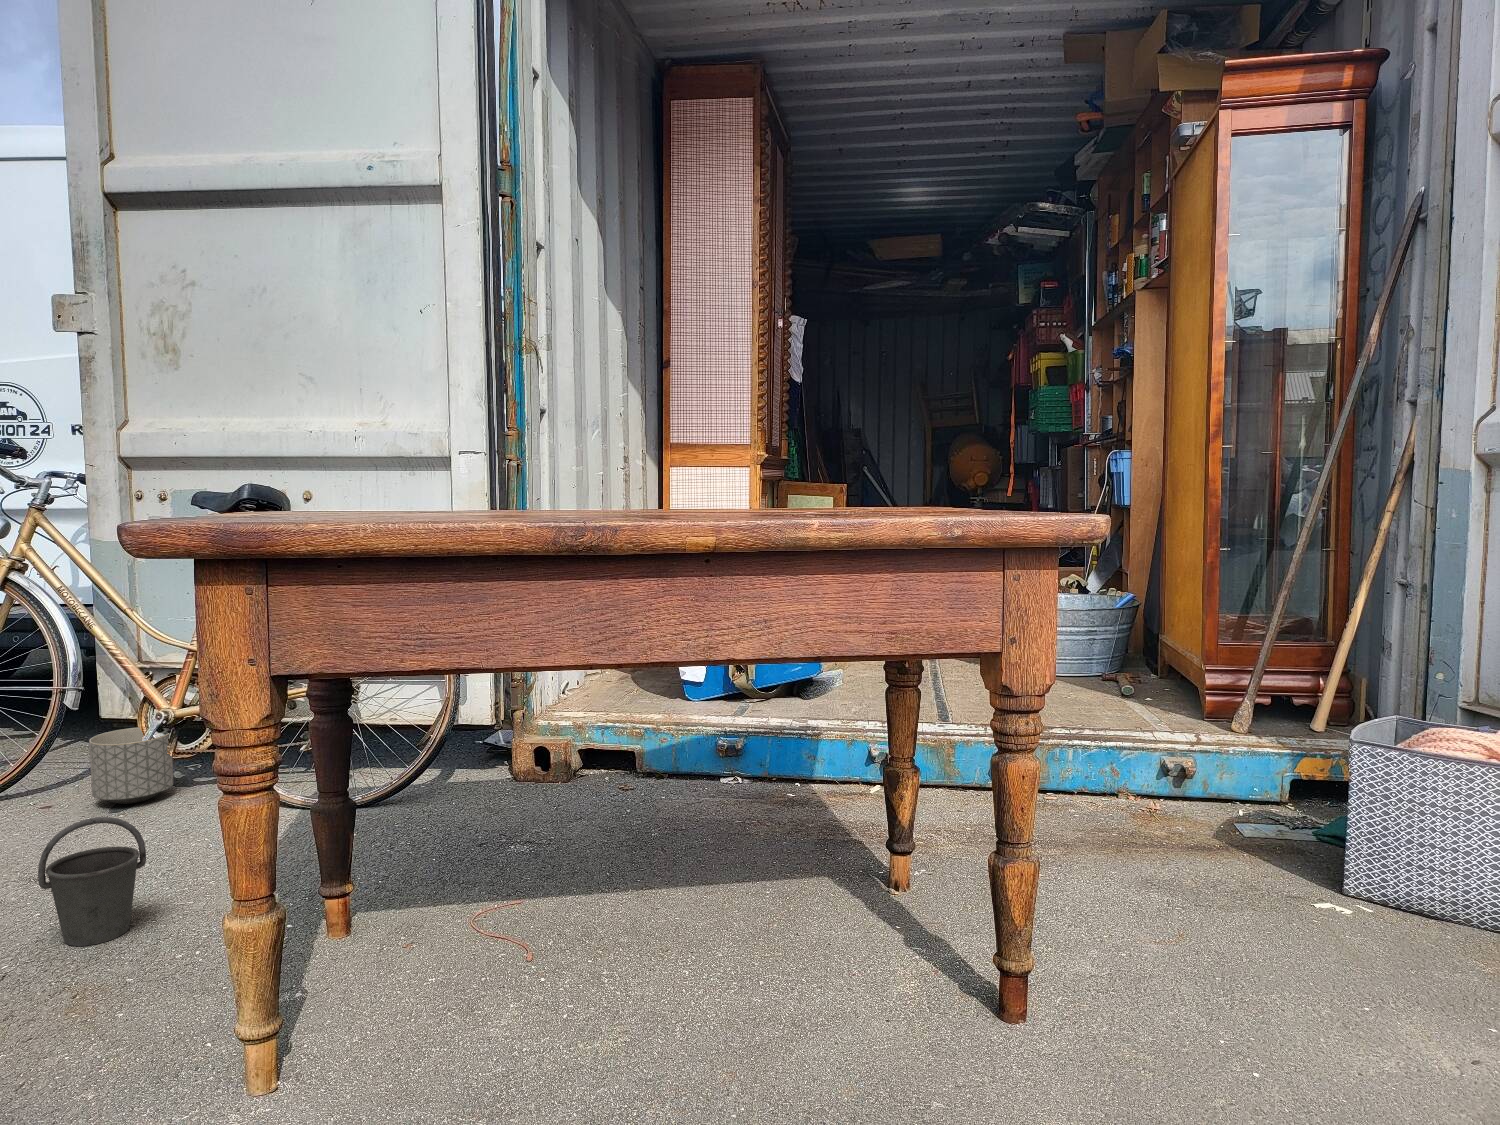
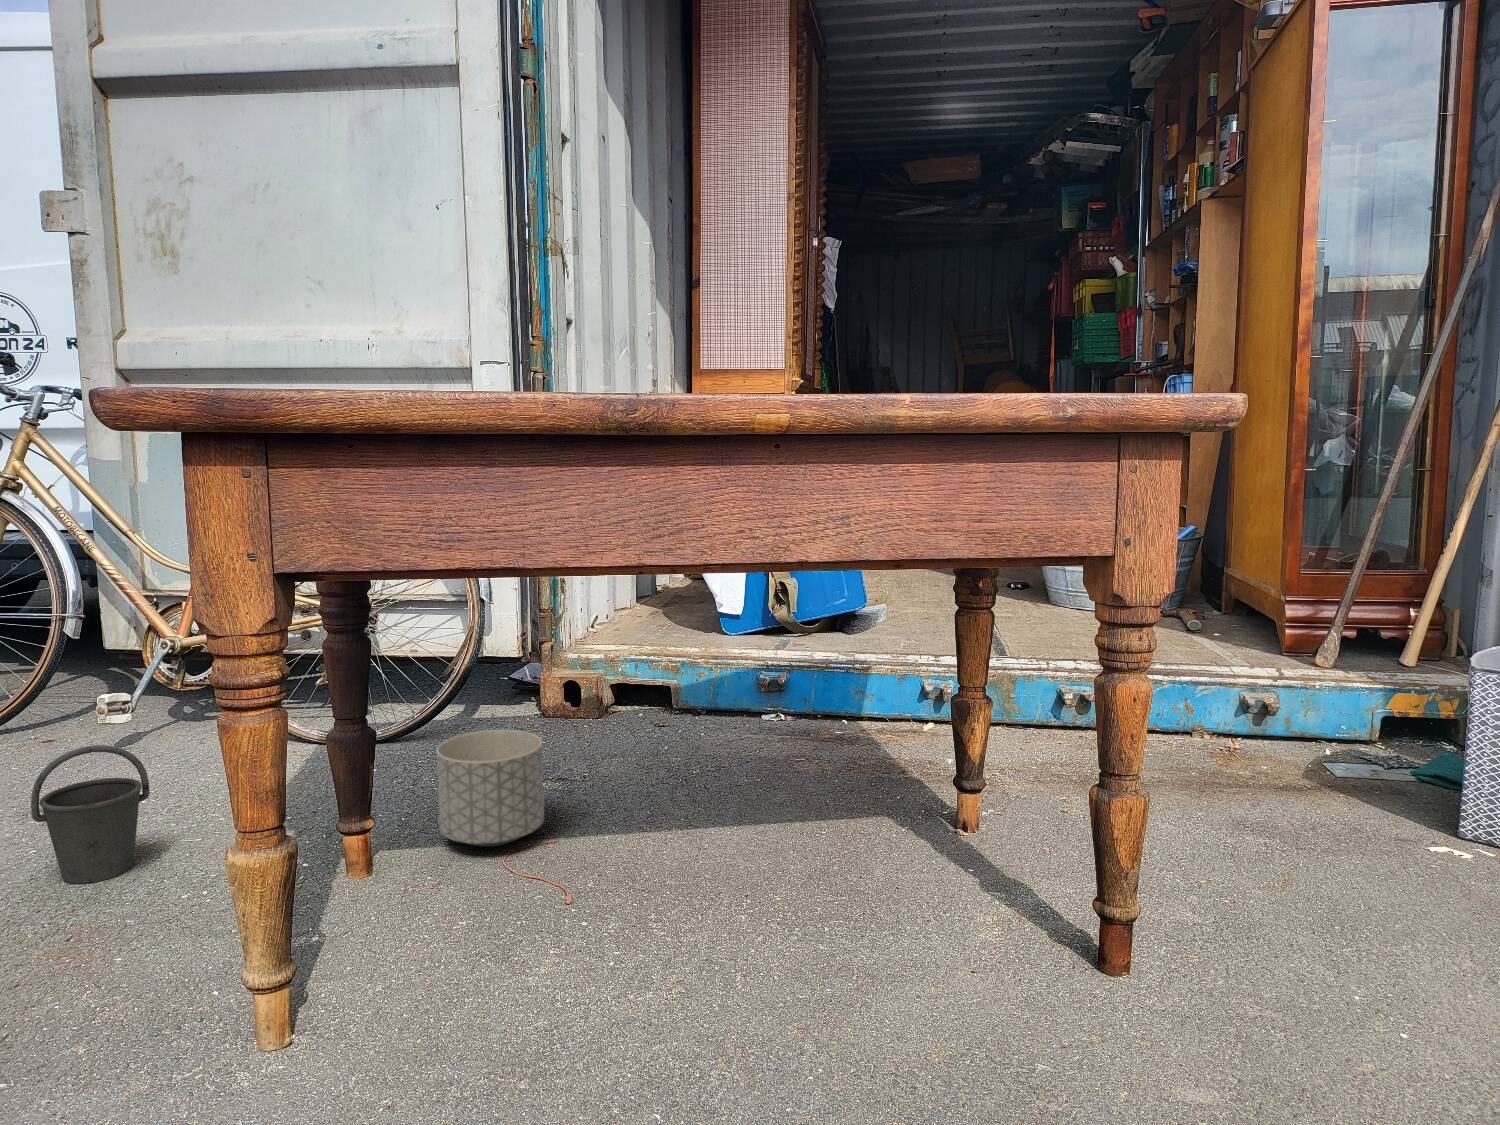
planter: present [89,727,173,804] -> present [437,730,544,847]

